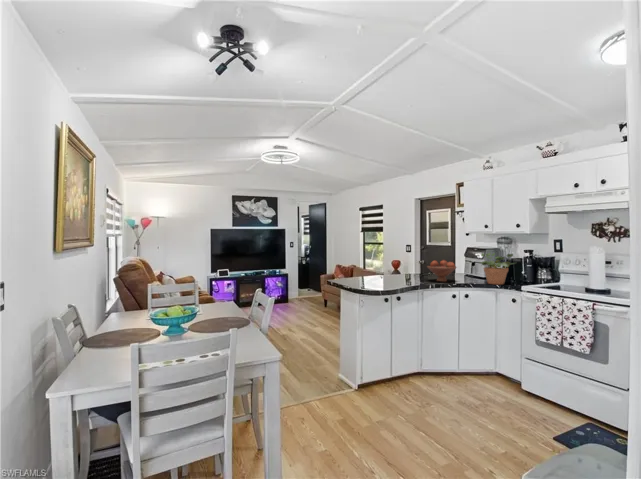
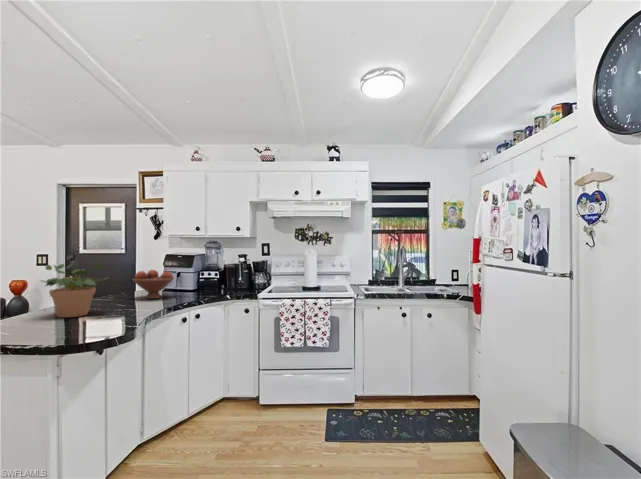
potted plant: present [481,253,514,285] -> present [42,264,107,318]

